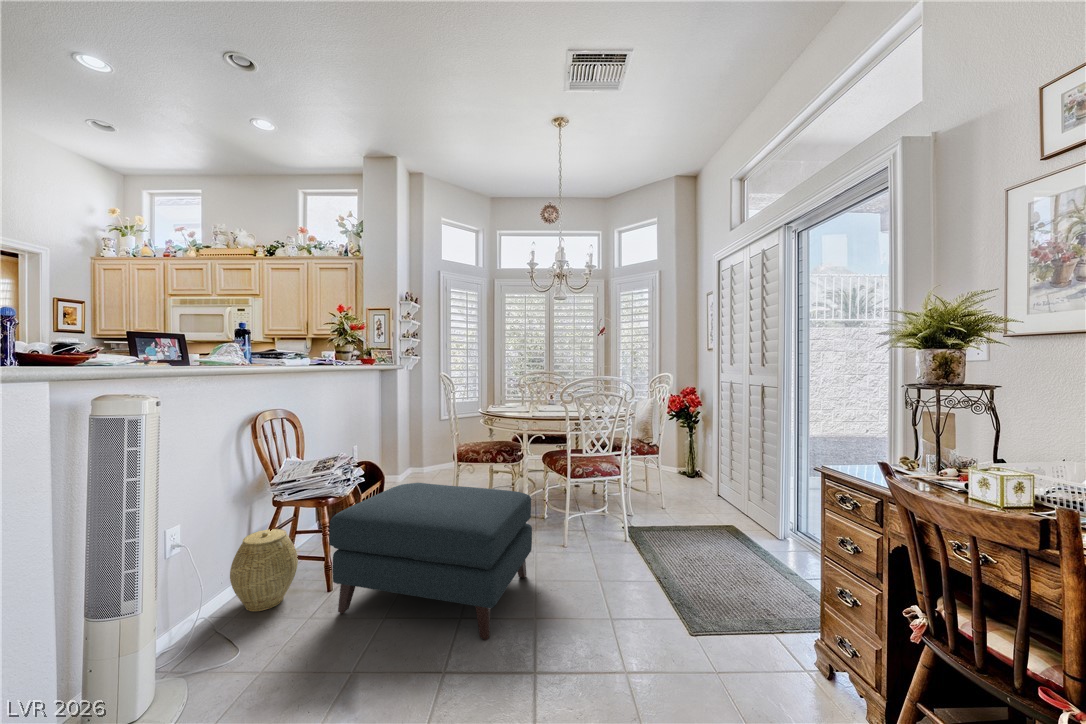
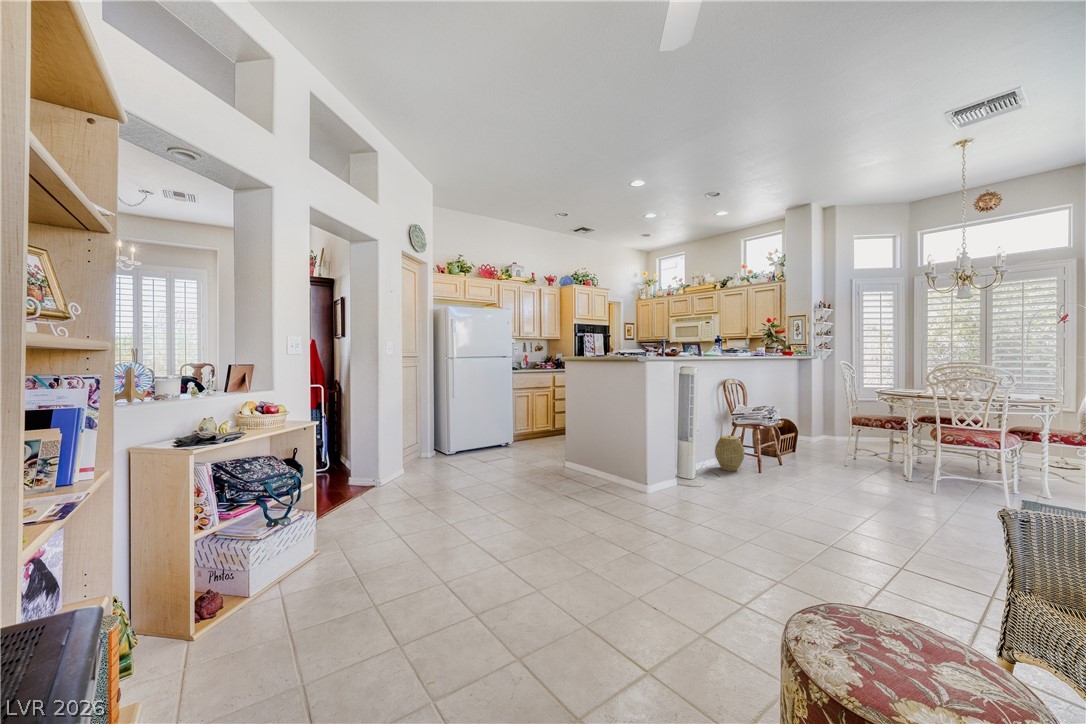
ottoman: present [329,483,532,640] -> none [760,426,896,505]

